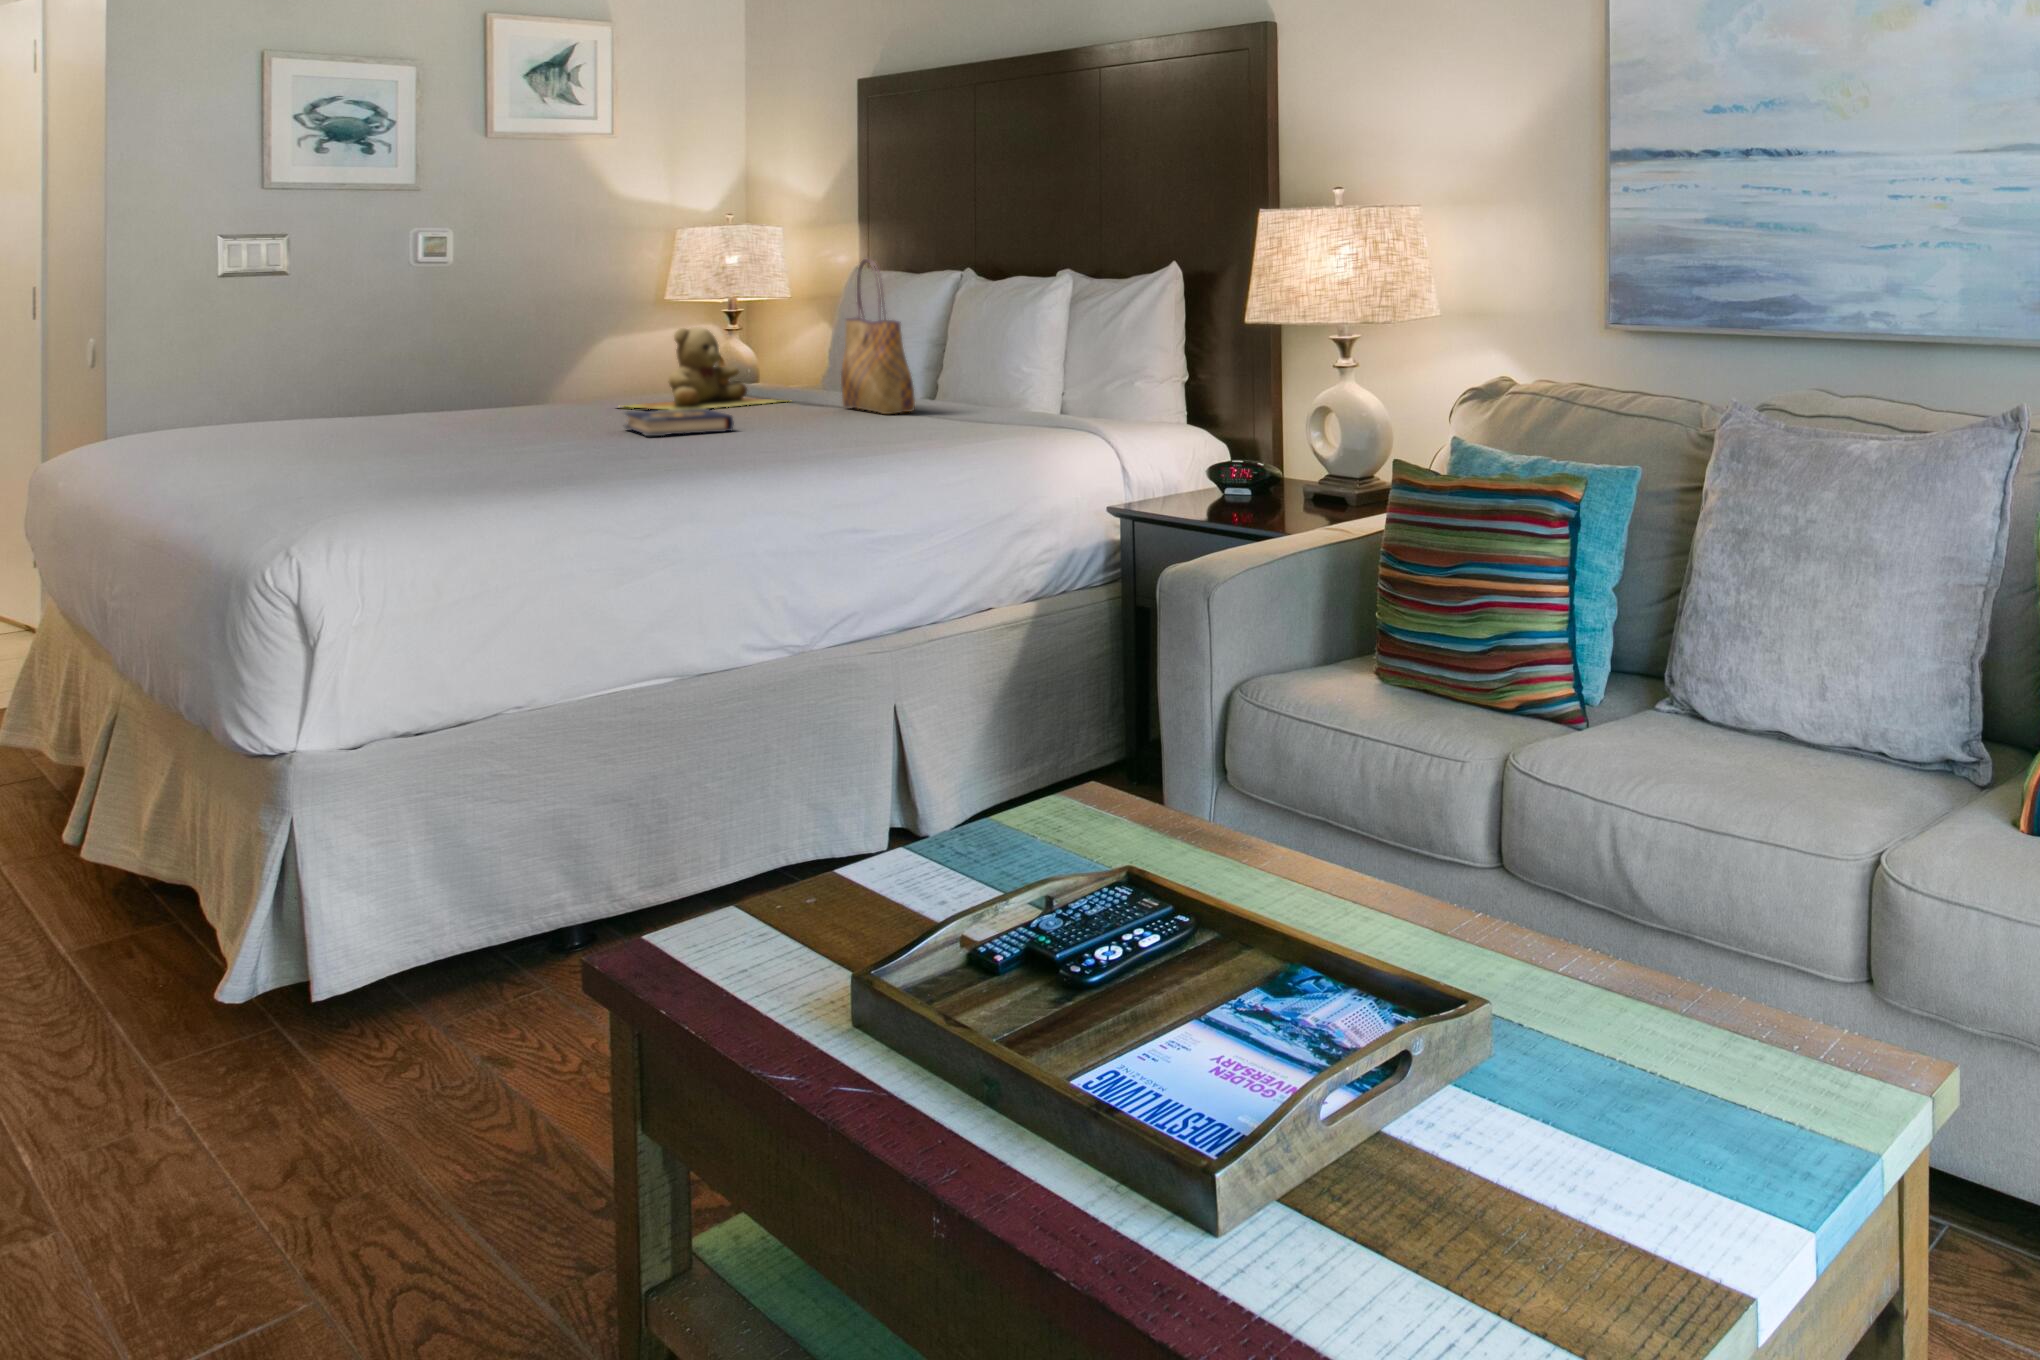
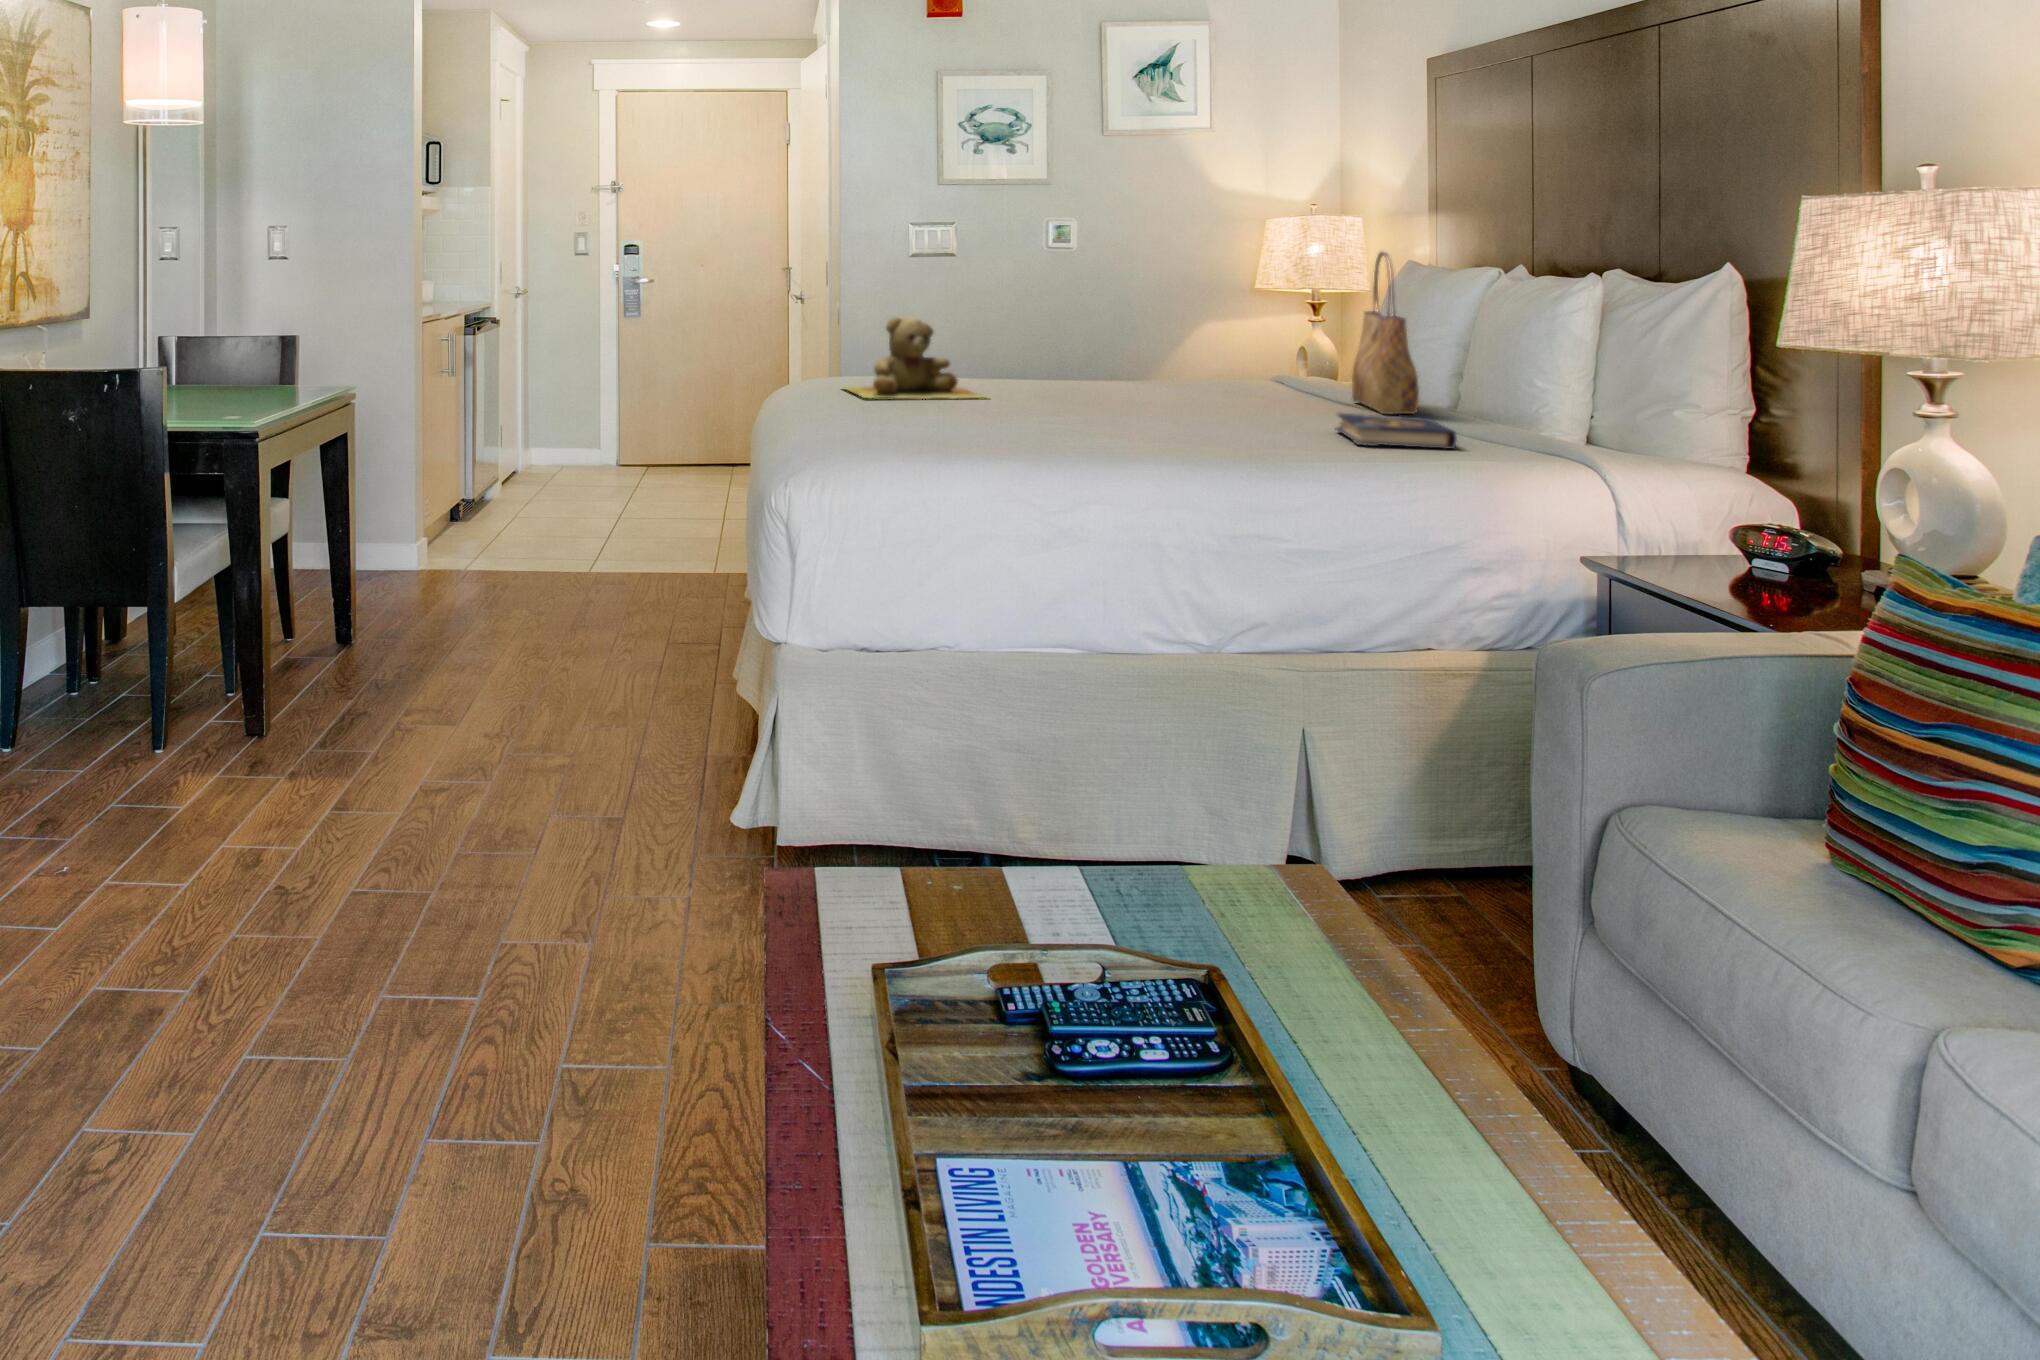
teddy bear: present [619,327,776,410] -> present [845,317,984,399]
book: present [624,409,734,436] -> present [1336,412,1457,449]

